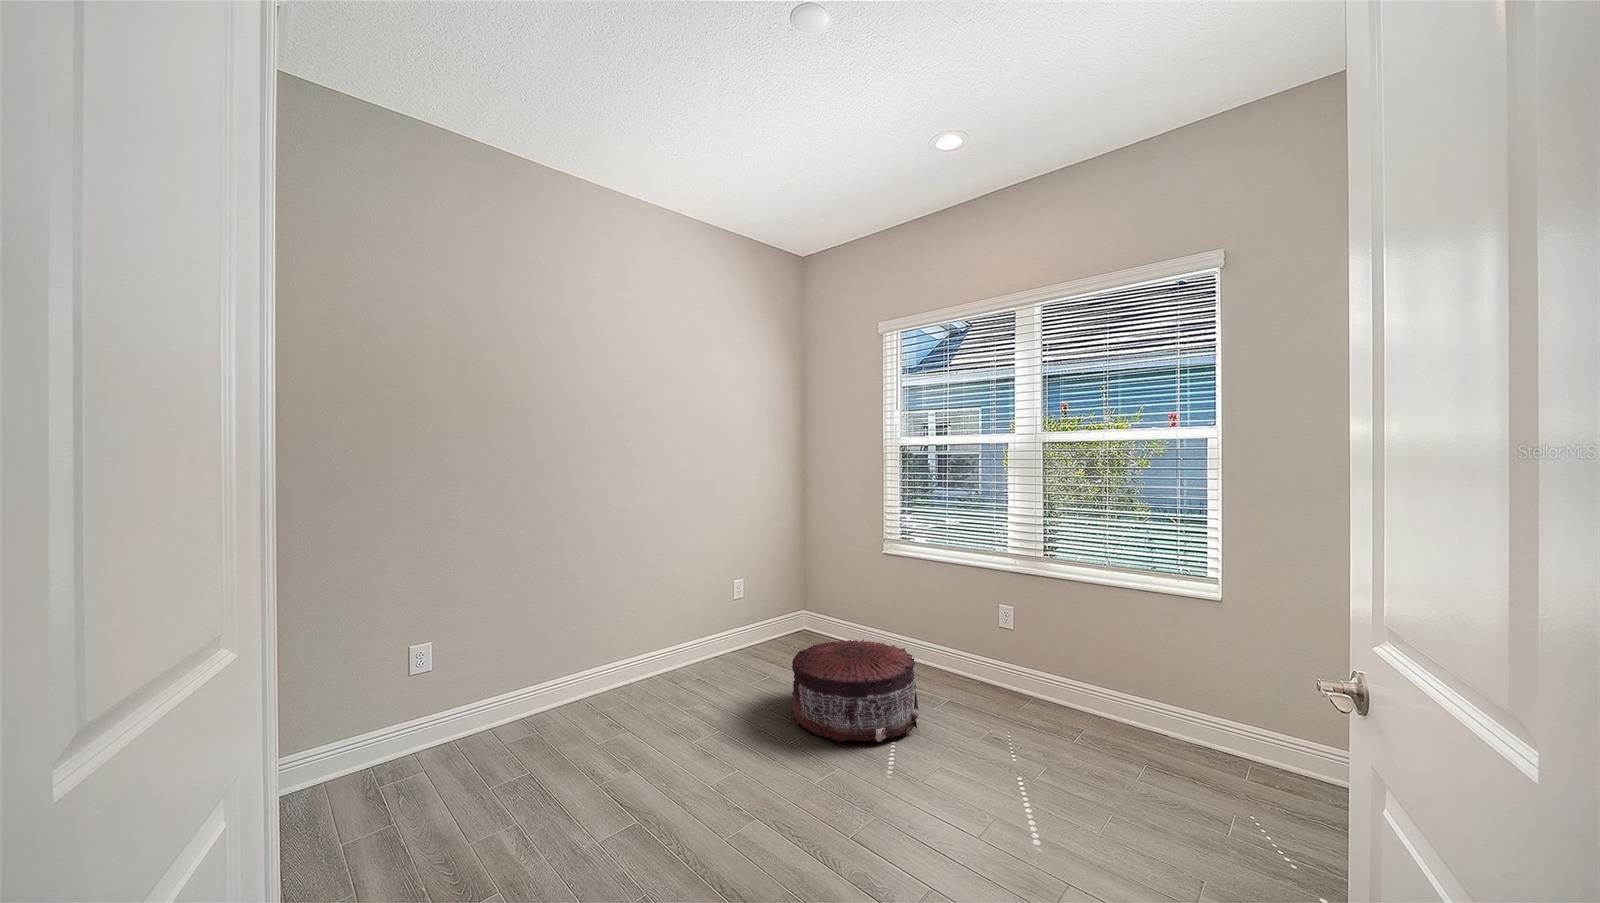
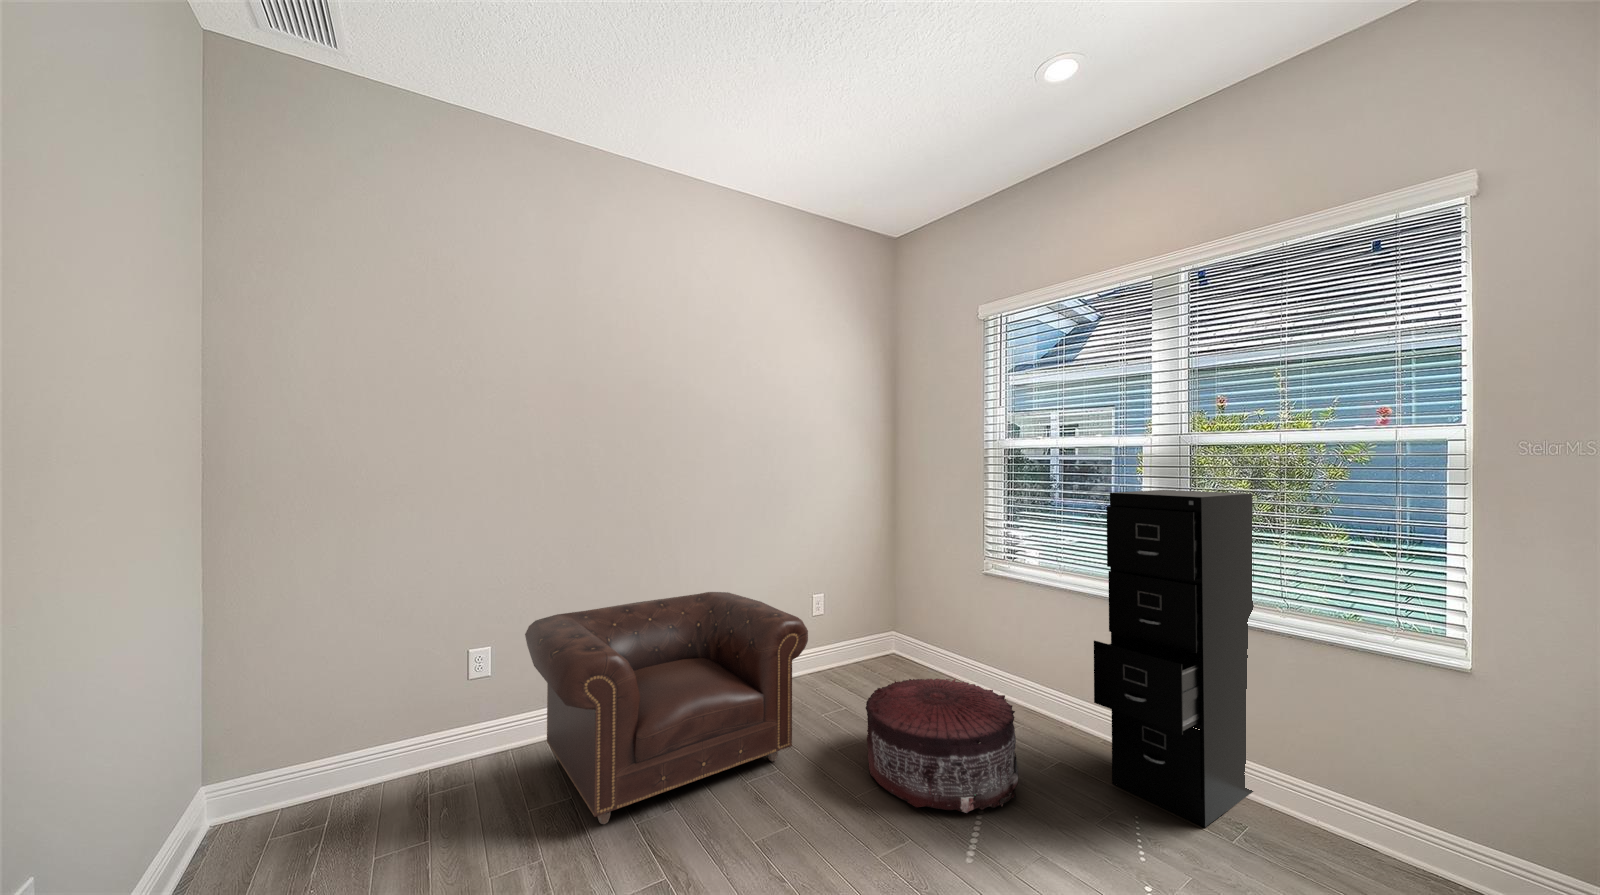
filing cabinet: none [975,478,1087,733] -> present [1094,490,1254,827]
armchair: none [466,576,741,784] -> present [525,592,808,824]

